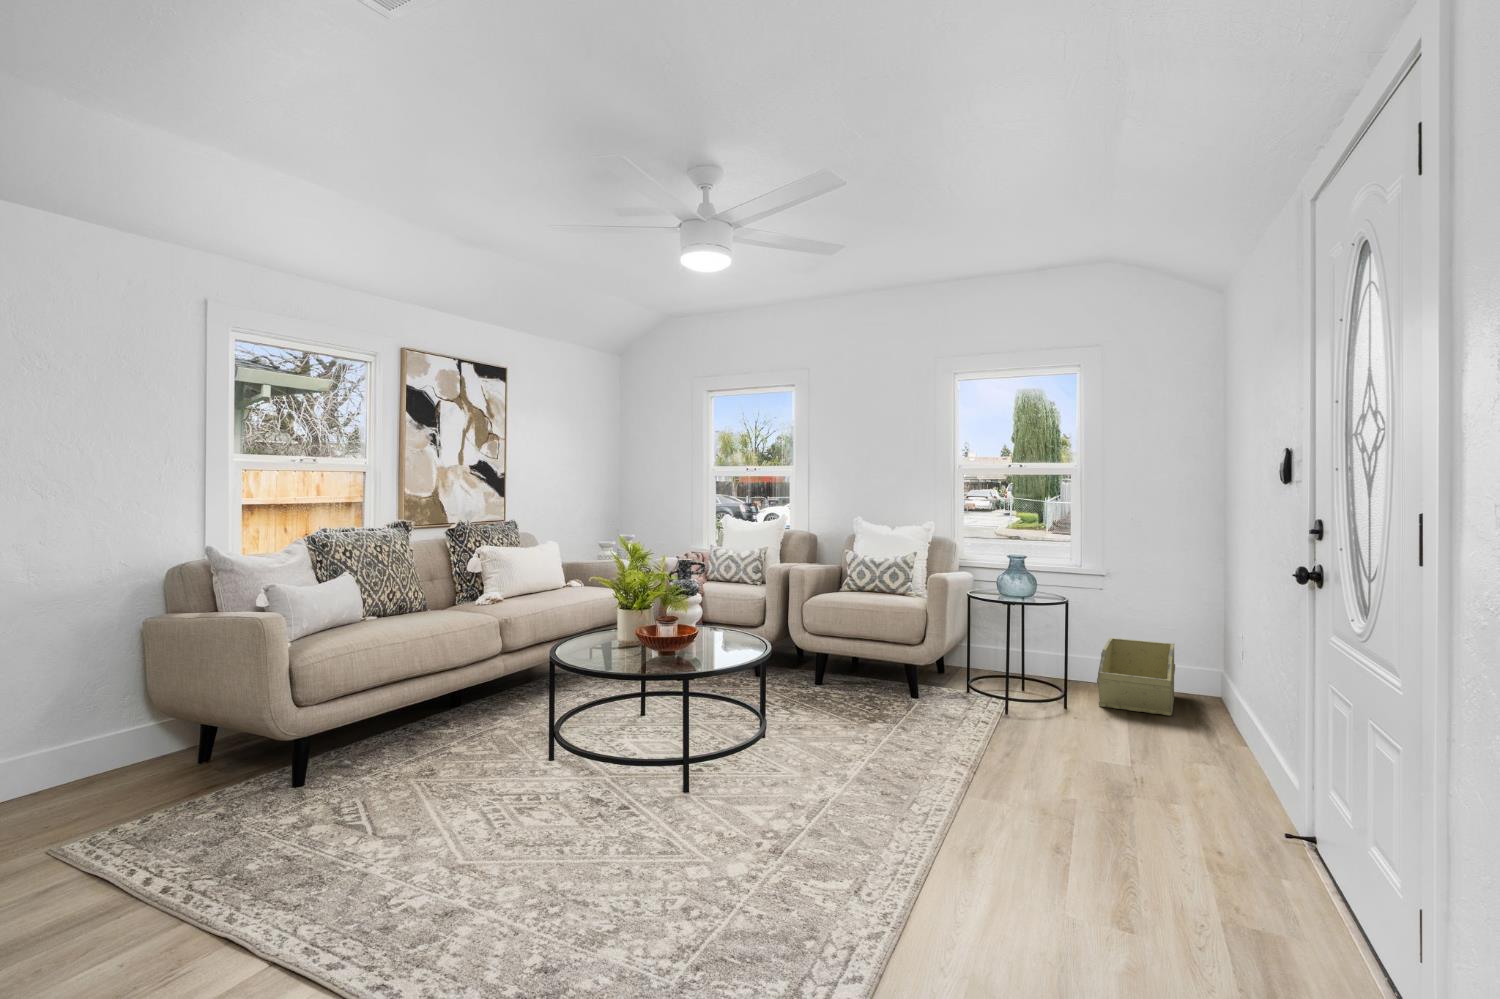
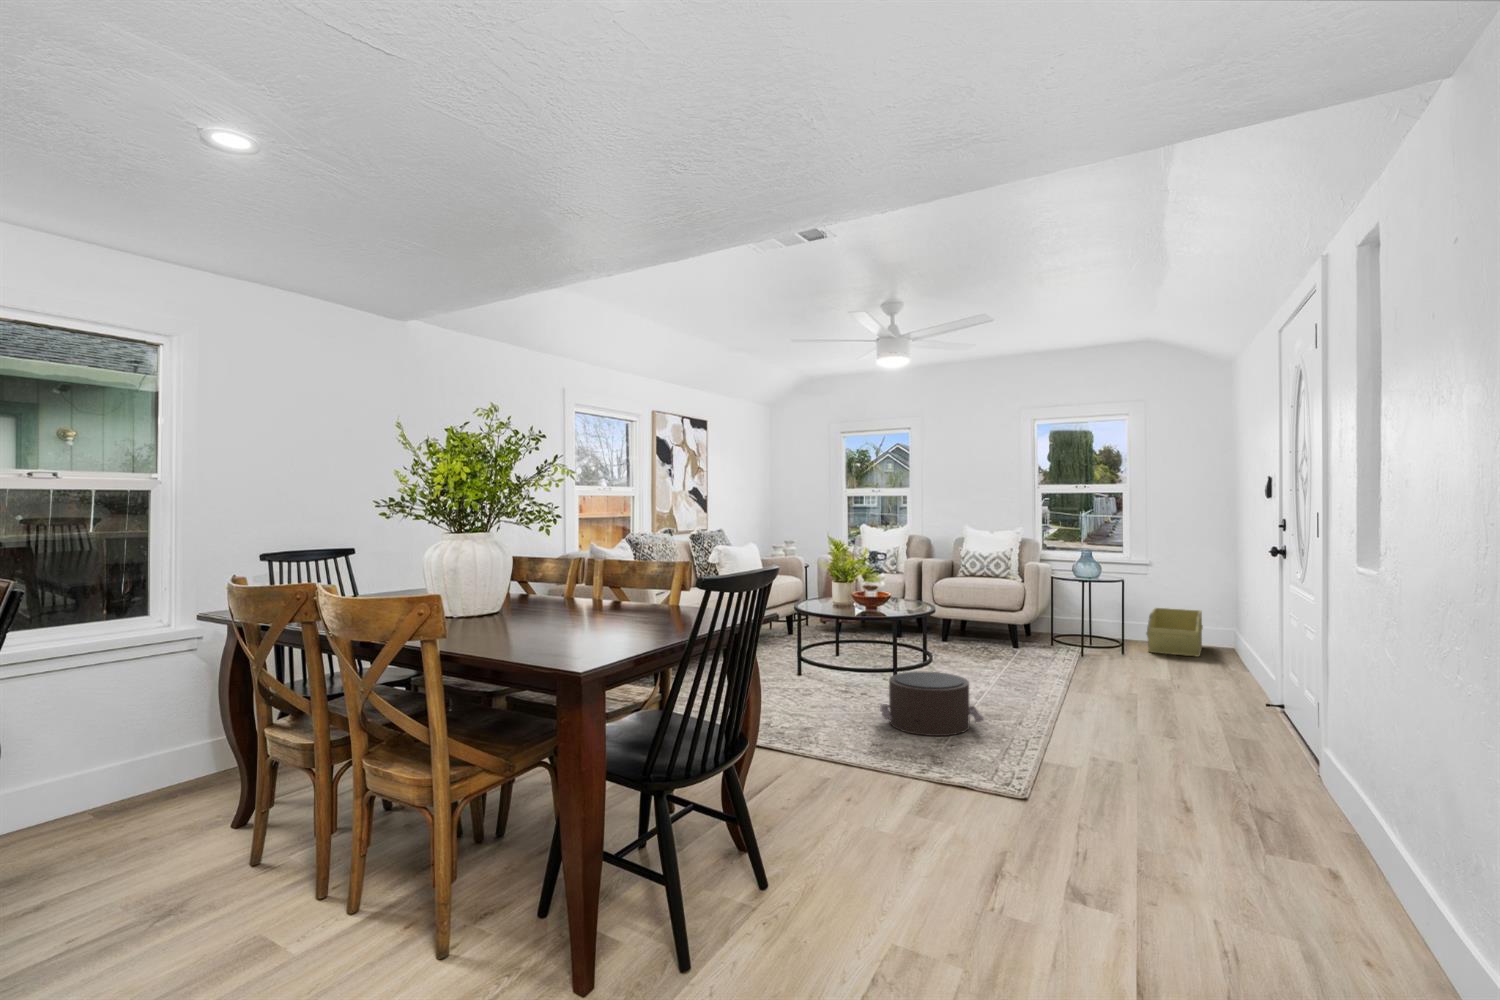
pouf: none [595,786,788,936] -> present [881,672,984,736]

